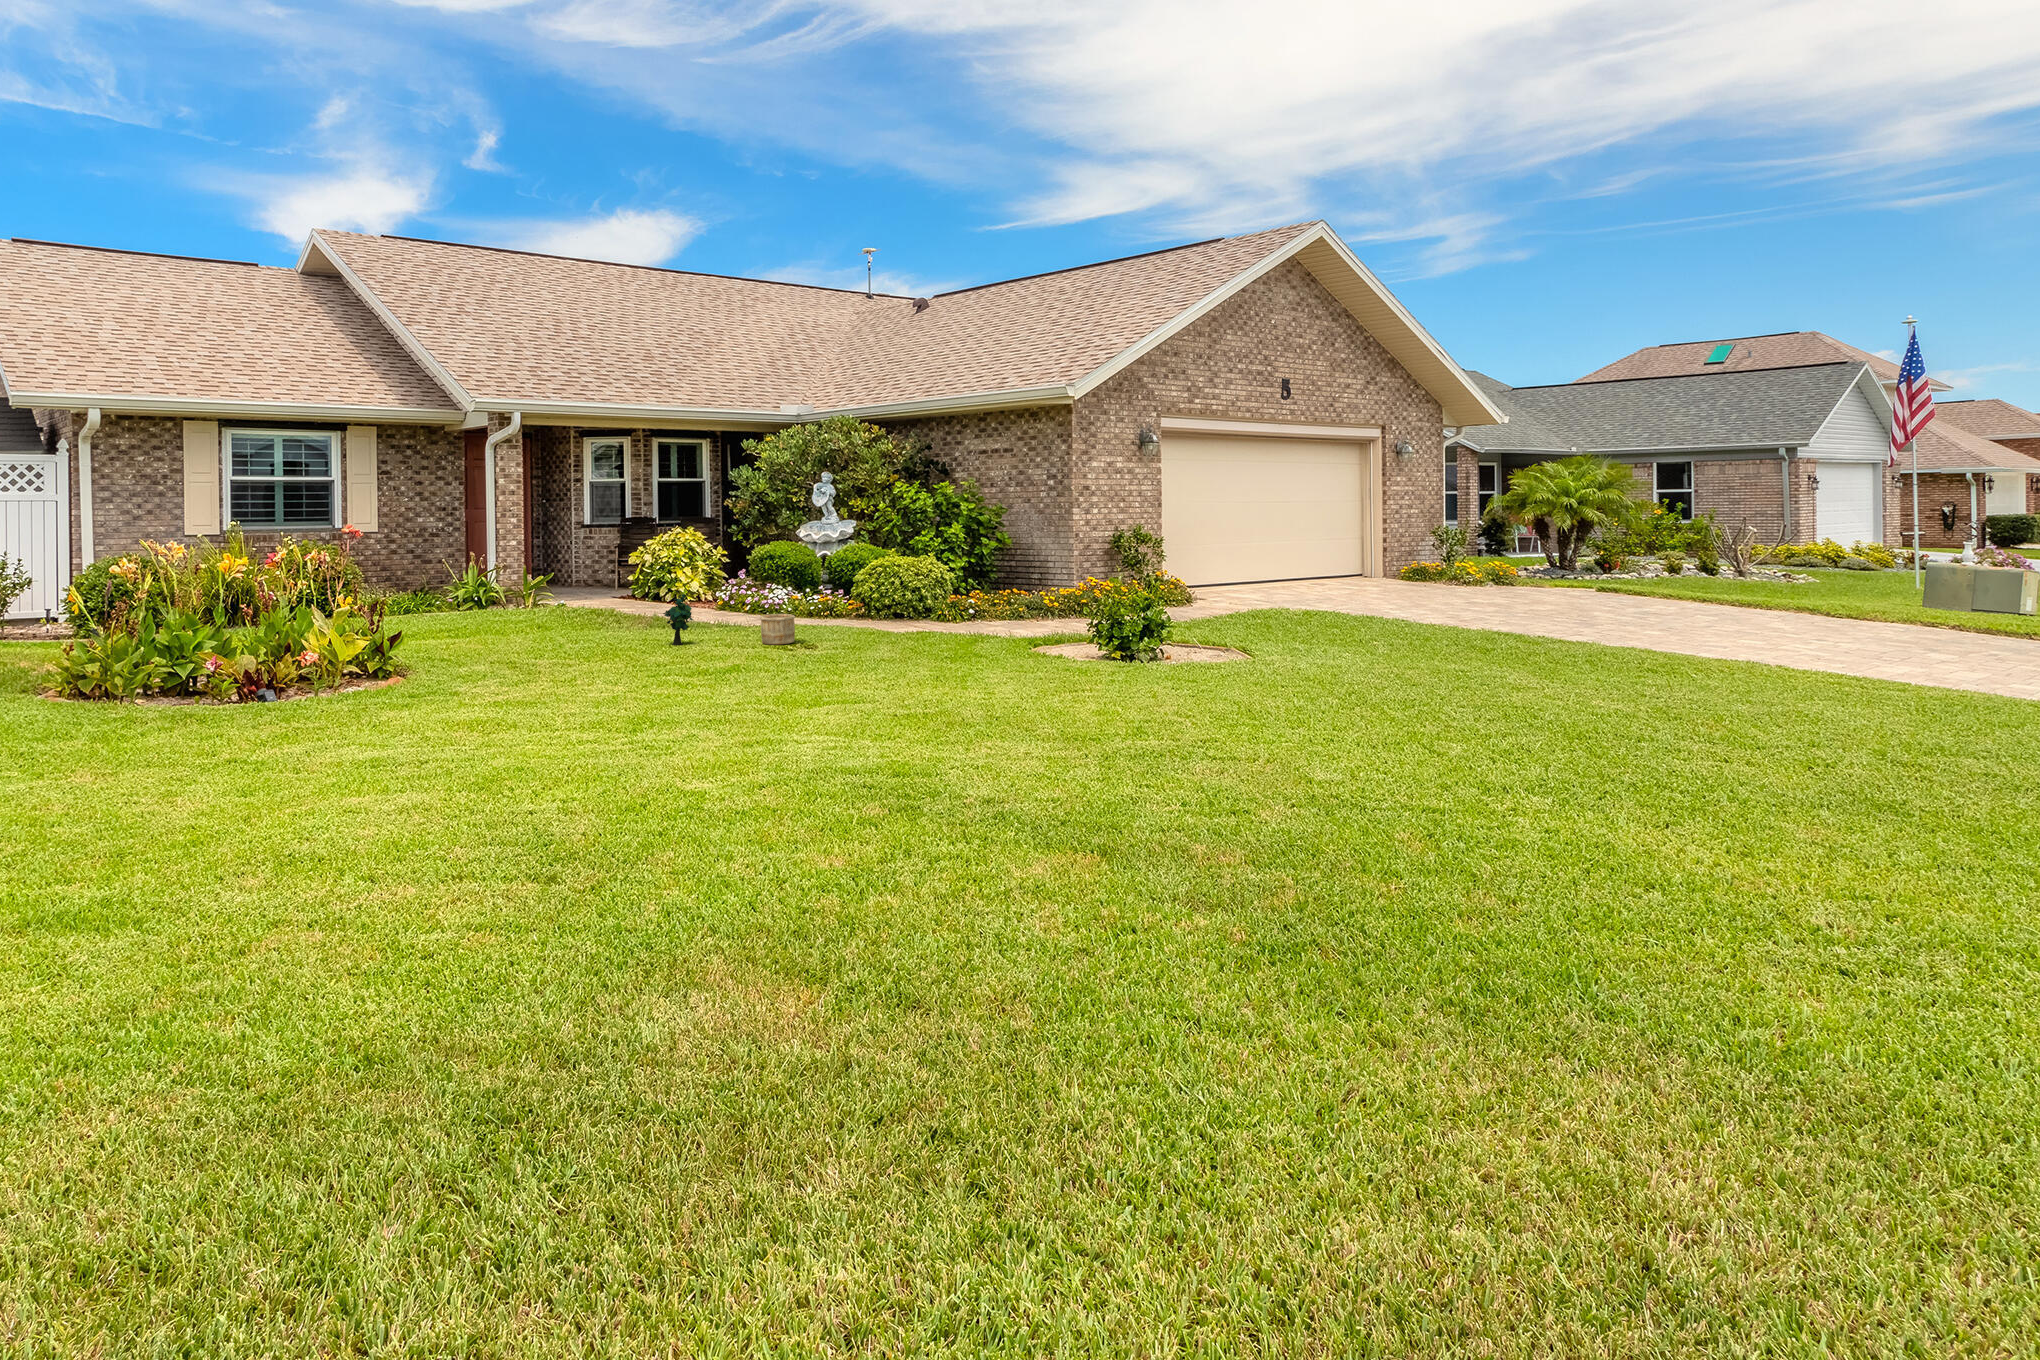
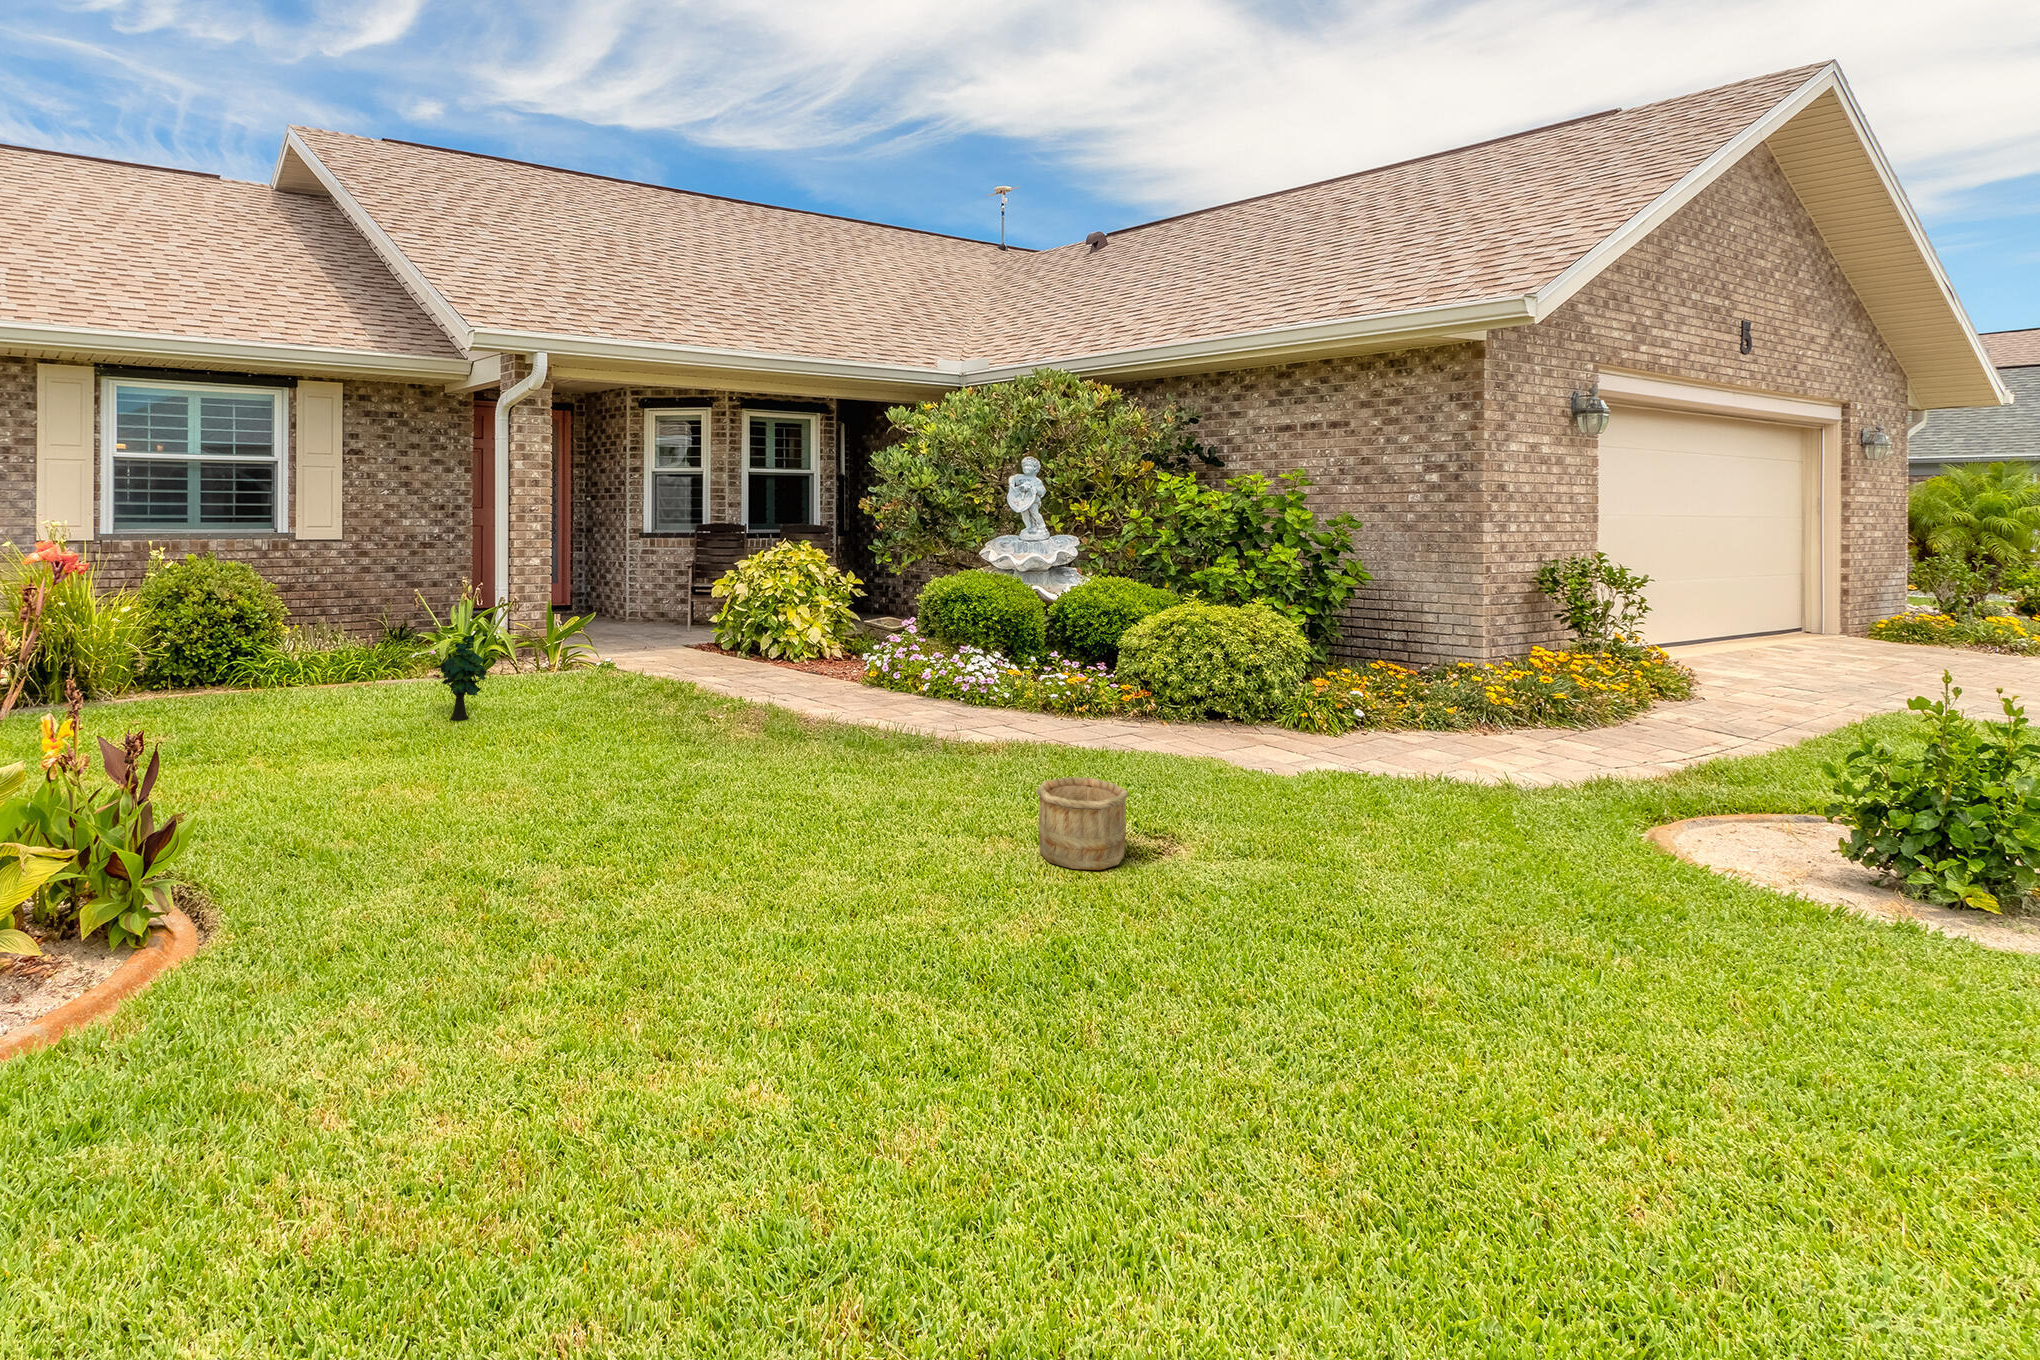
decorative plant: present [663,594,693,645] -> present [435,636,487,721]

